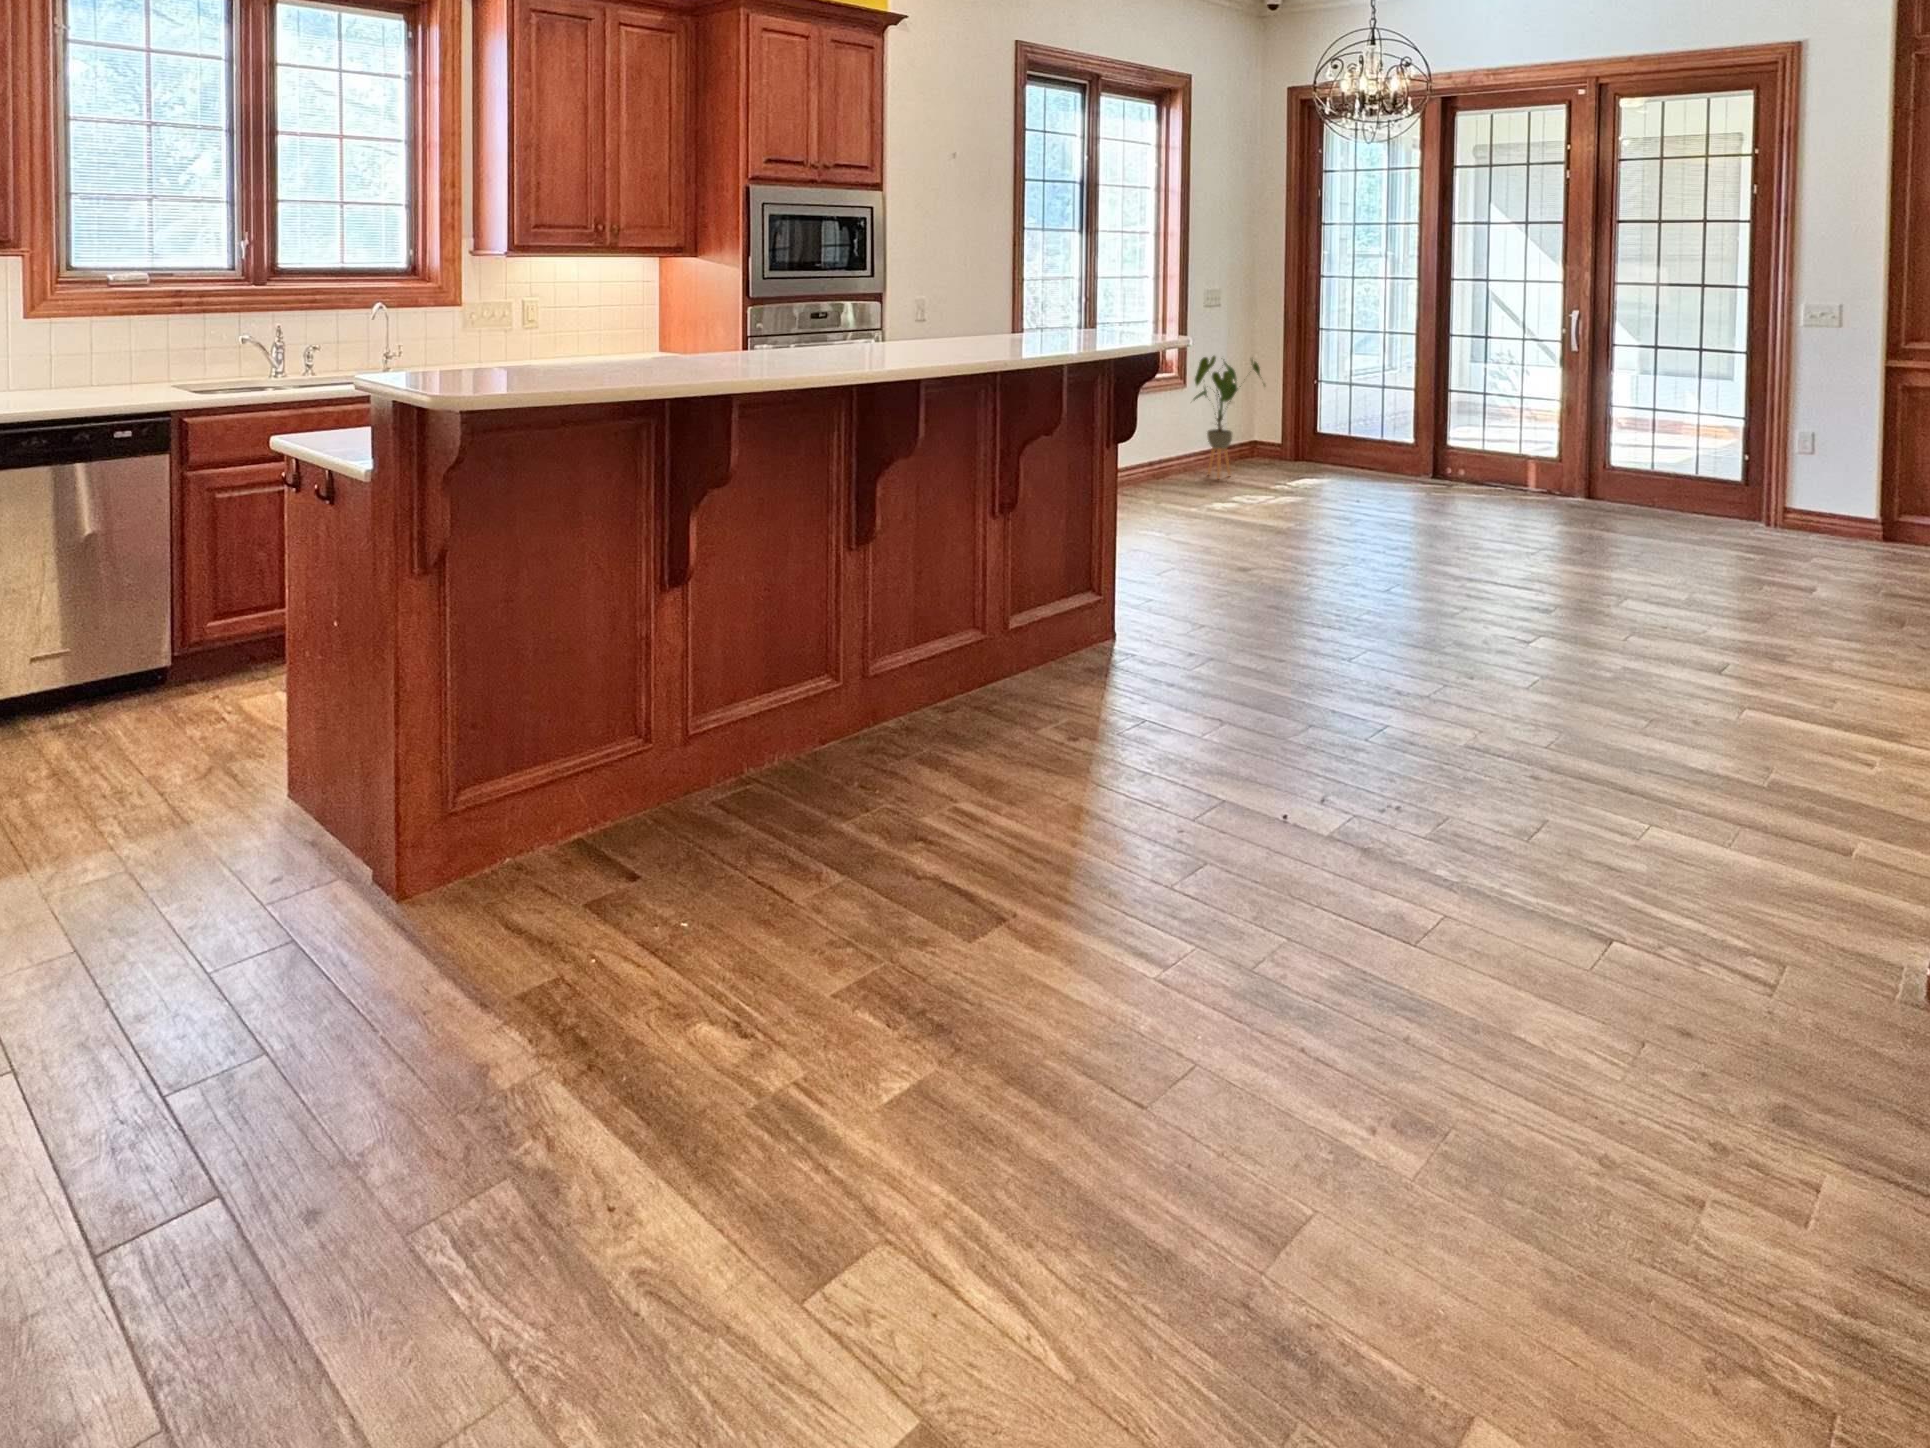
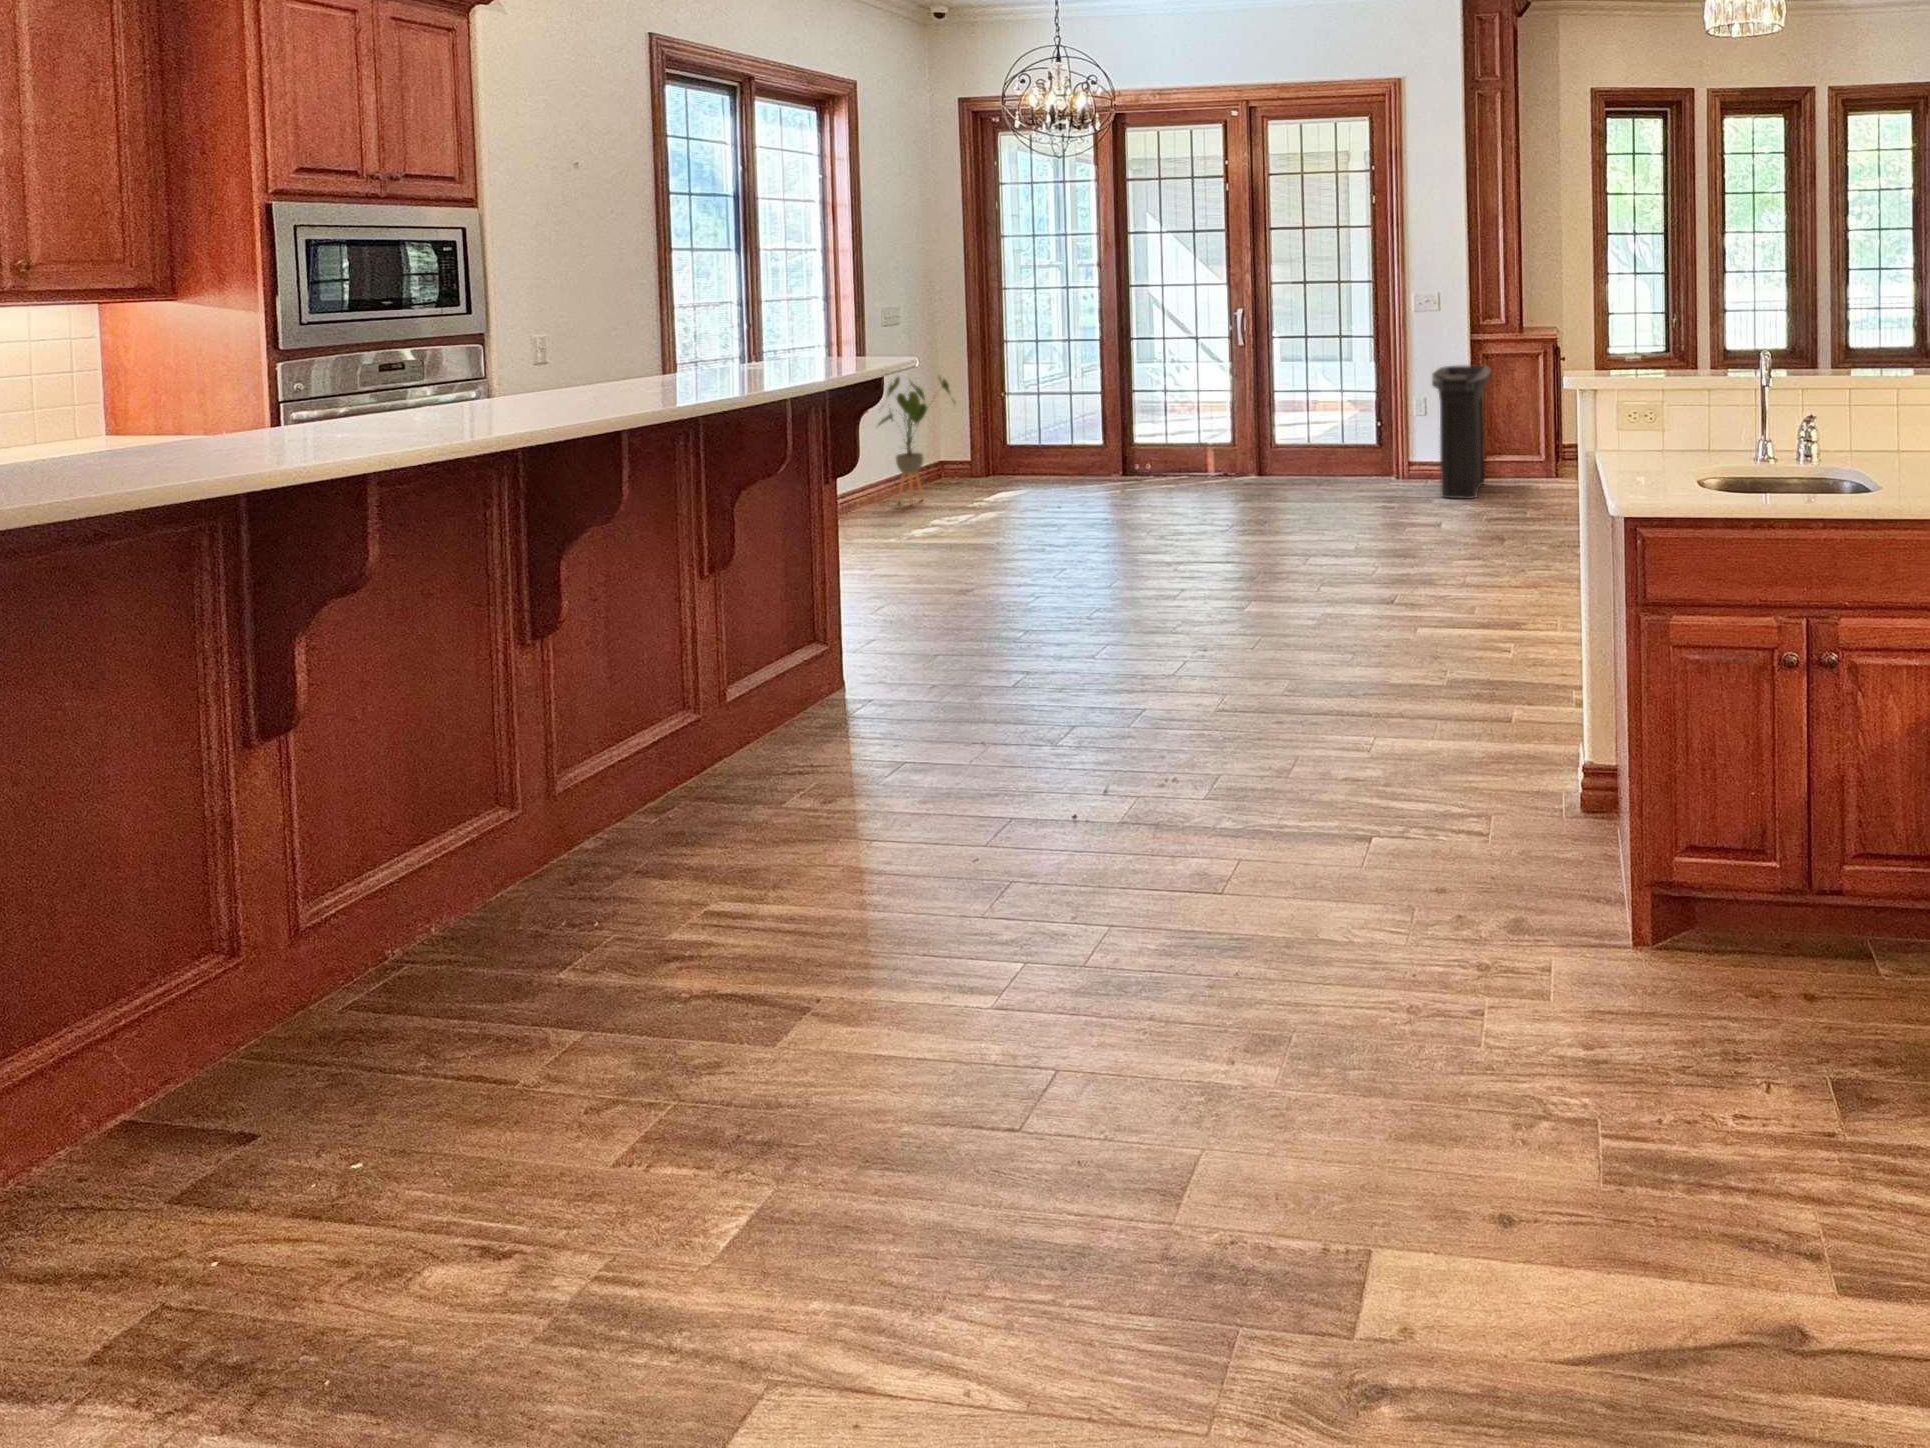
trash can: none [1819,397,1911,565] -> present [1432,365,1490,499]

